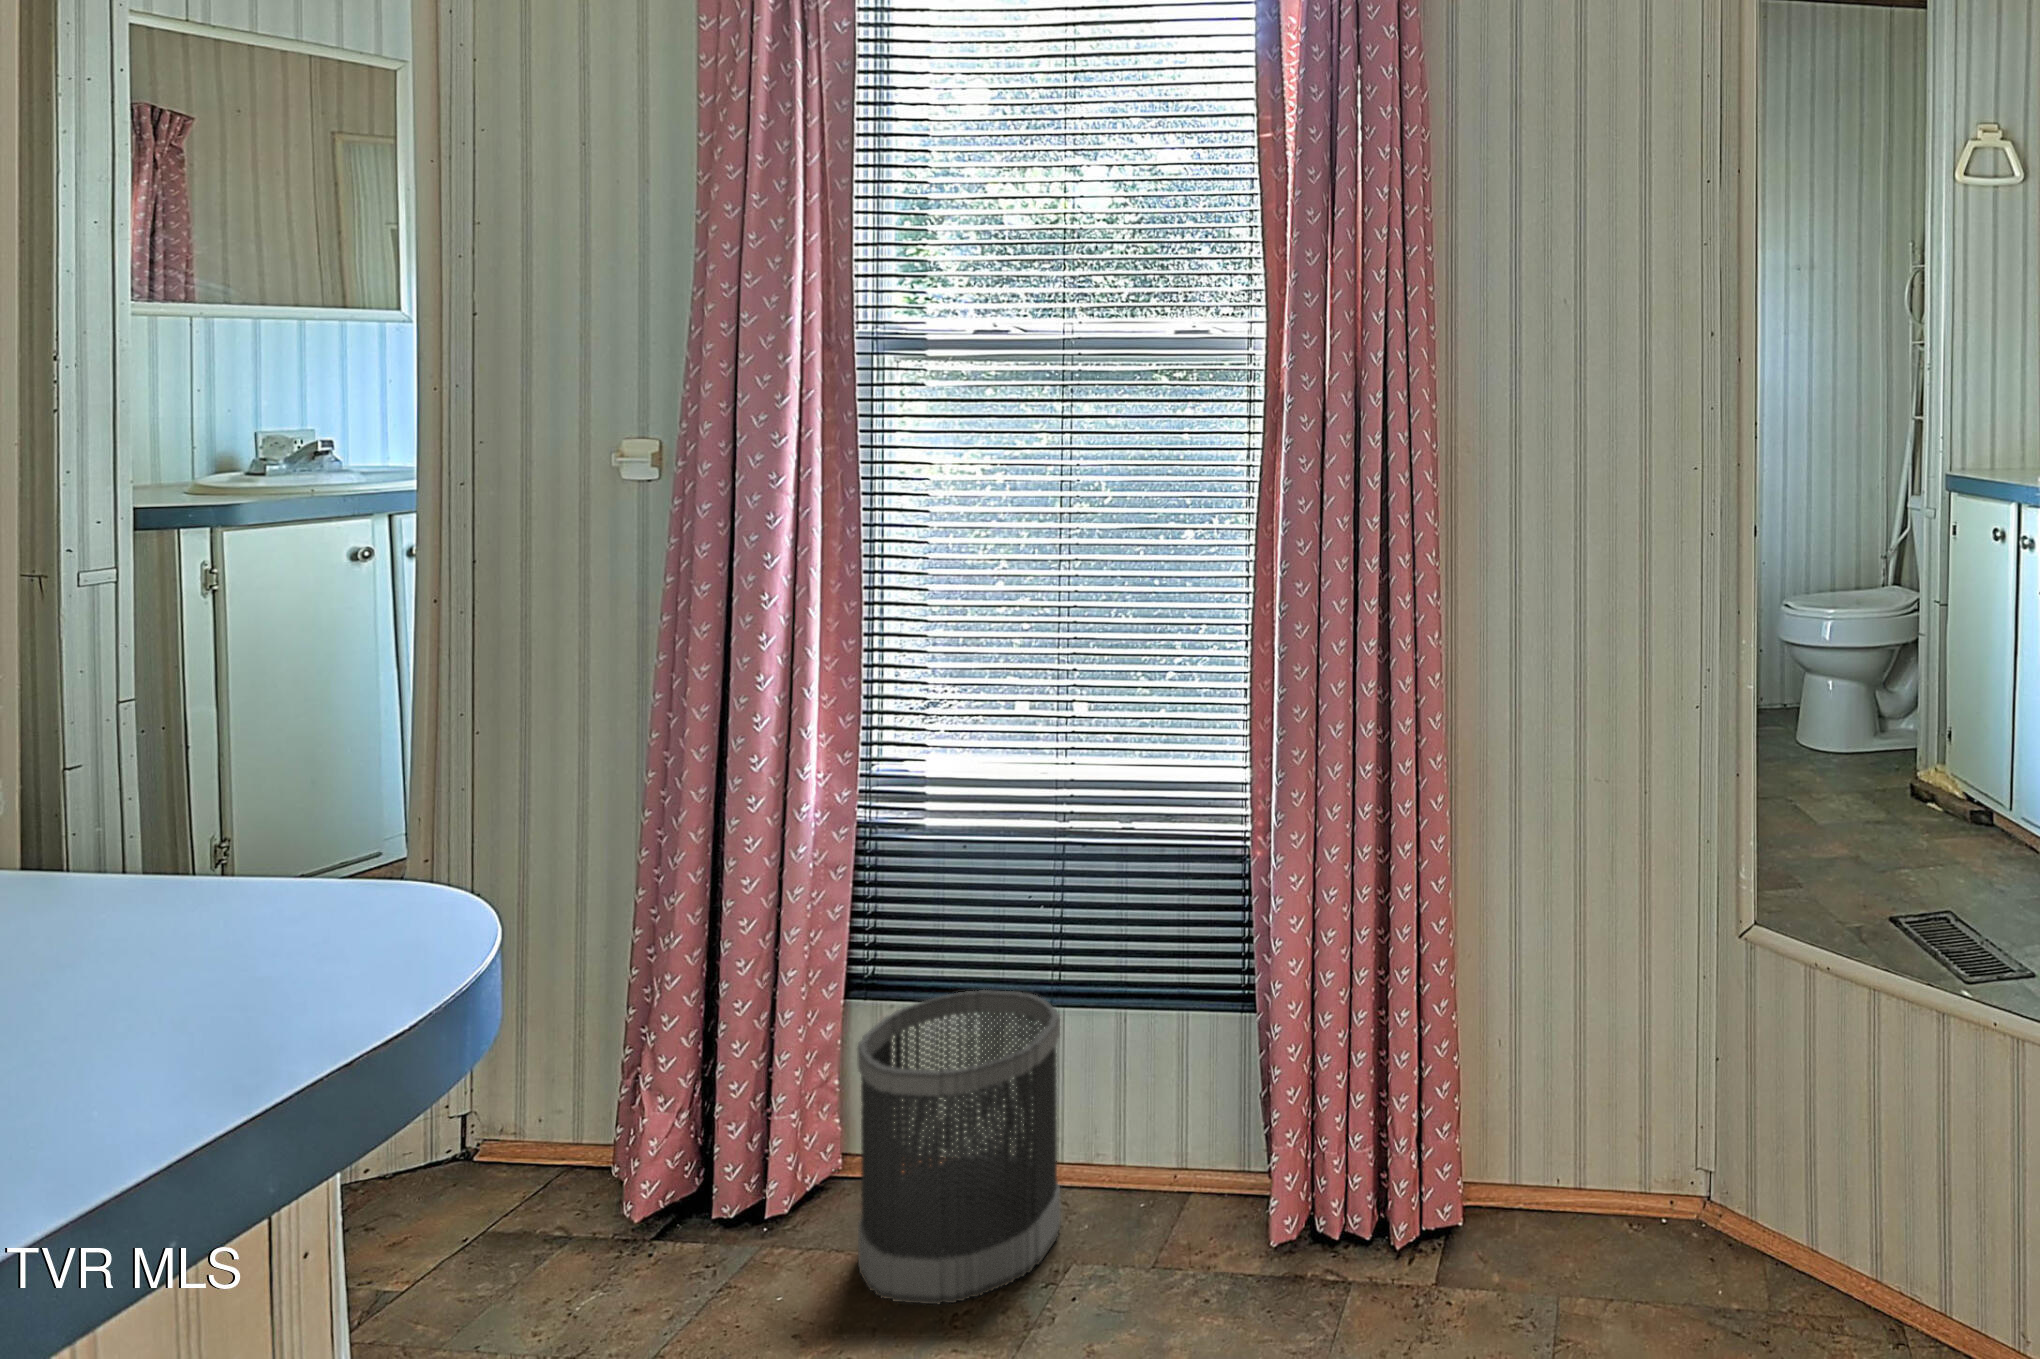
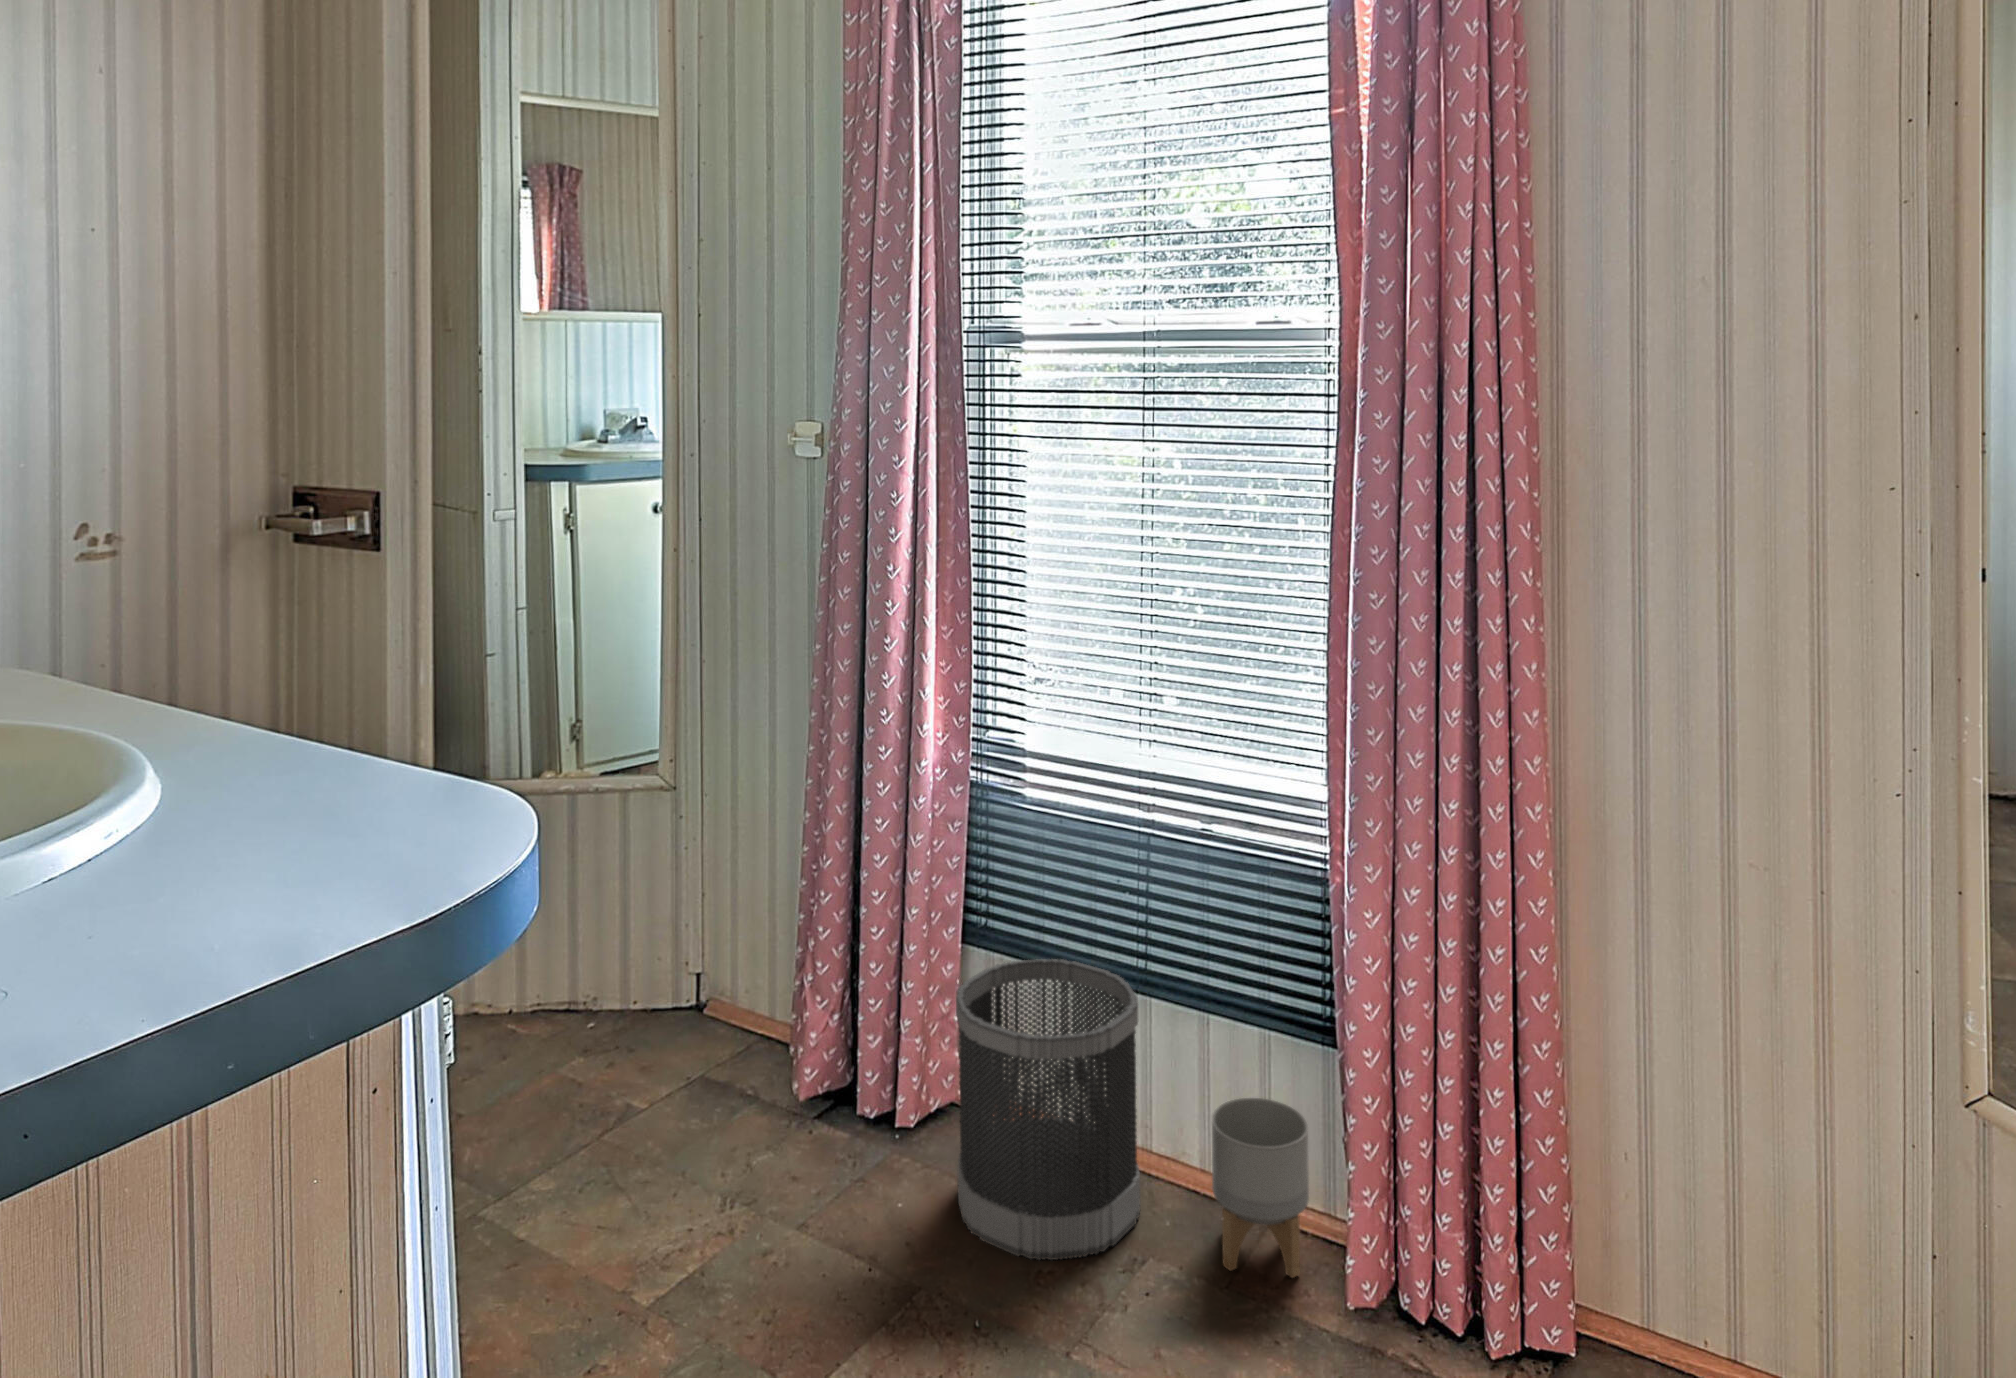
planter: none [1138,1079,1230,1252] -> present [1212,1098,1309,1278]

